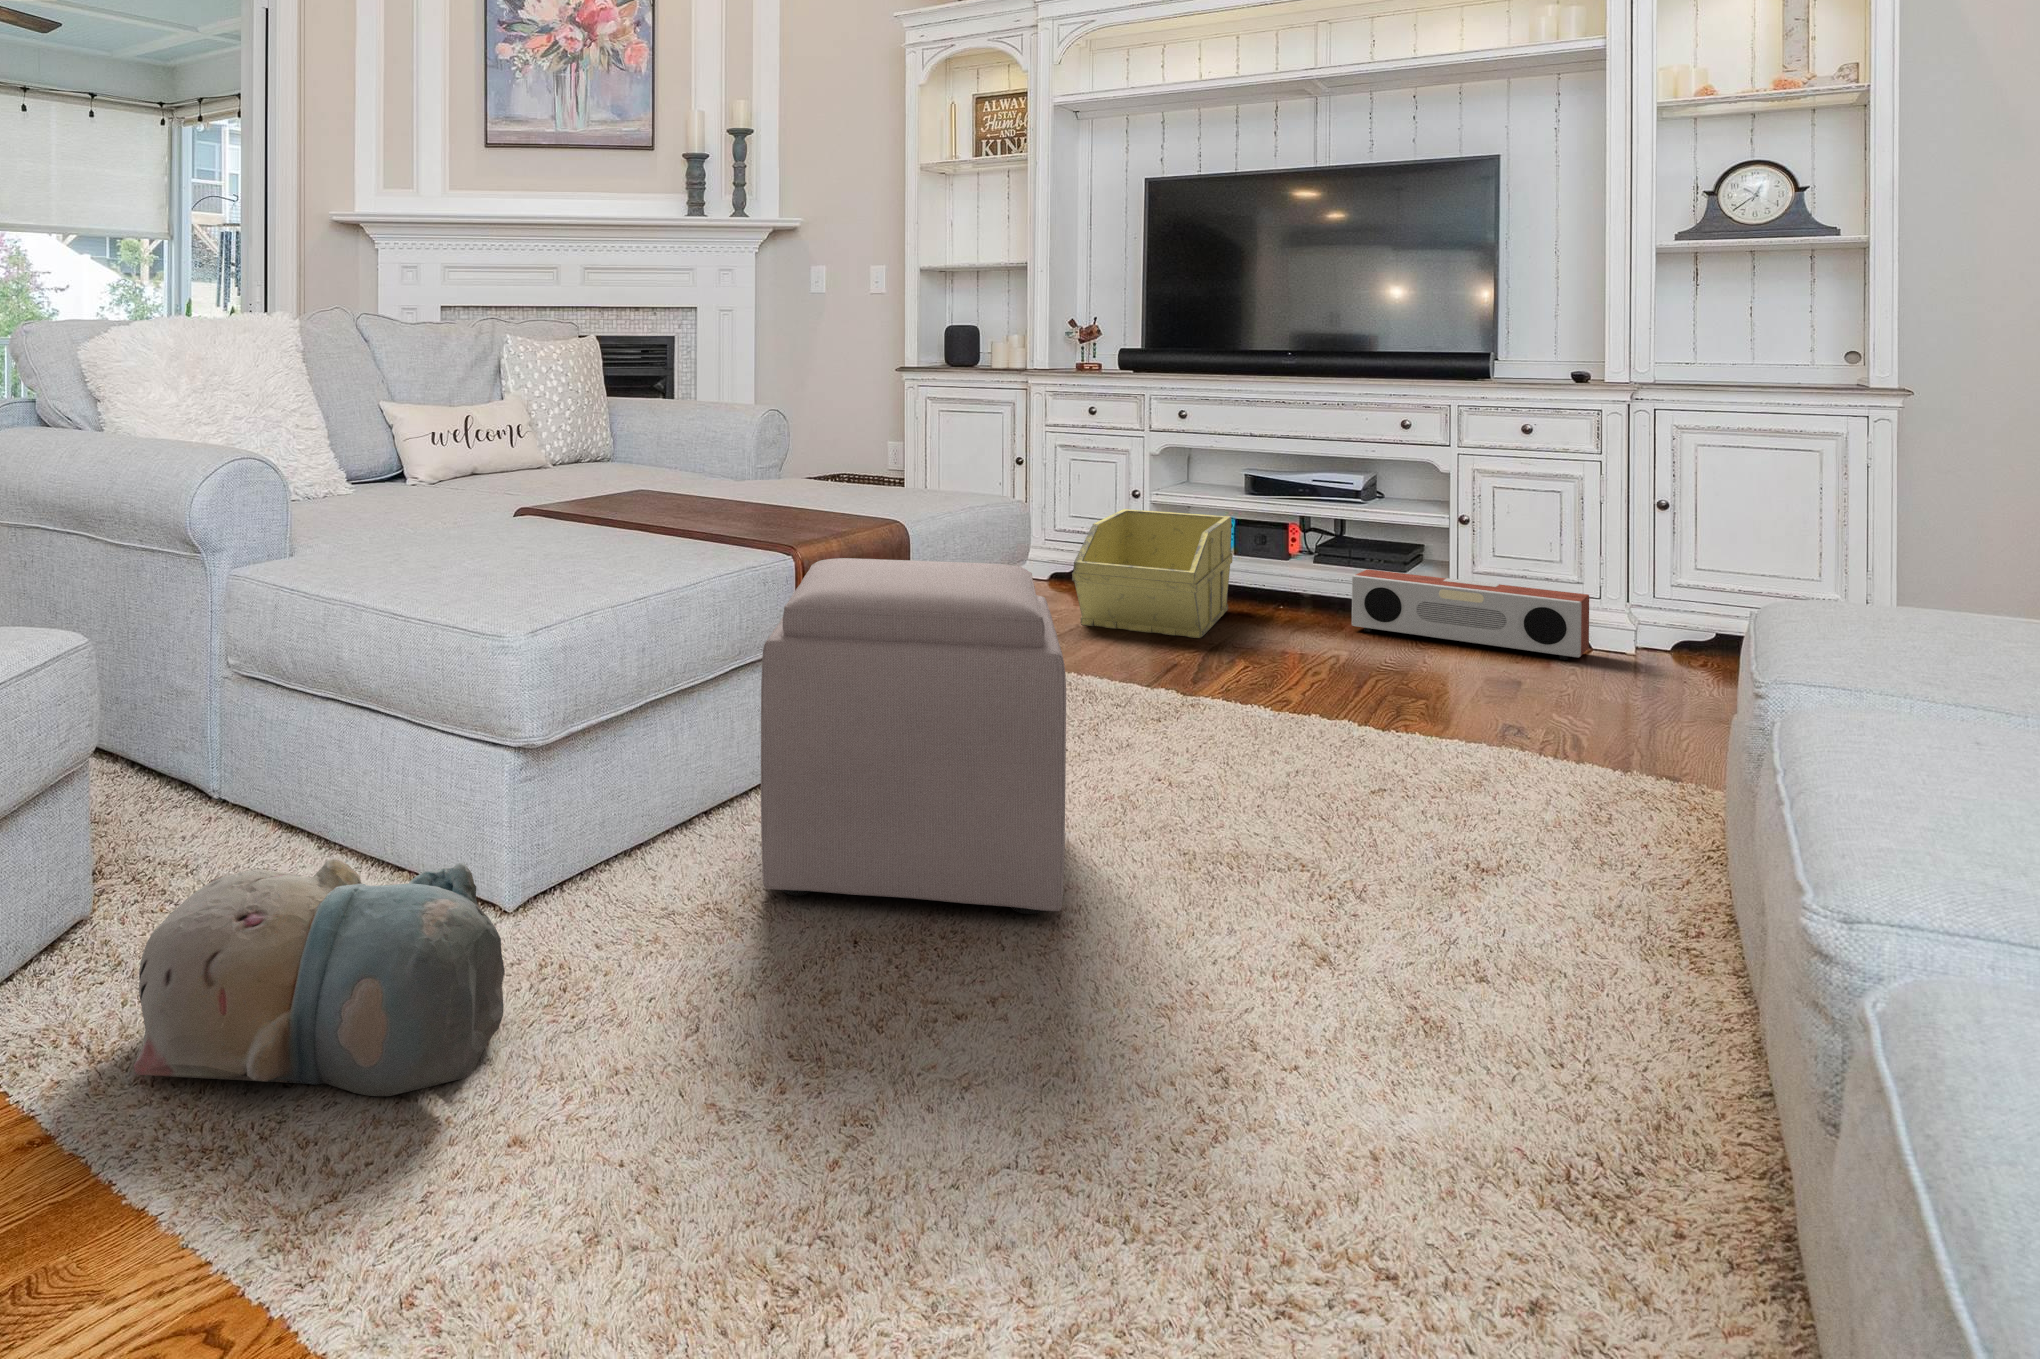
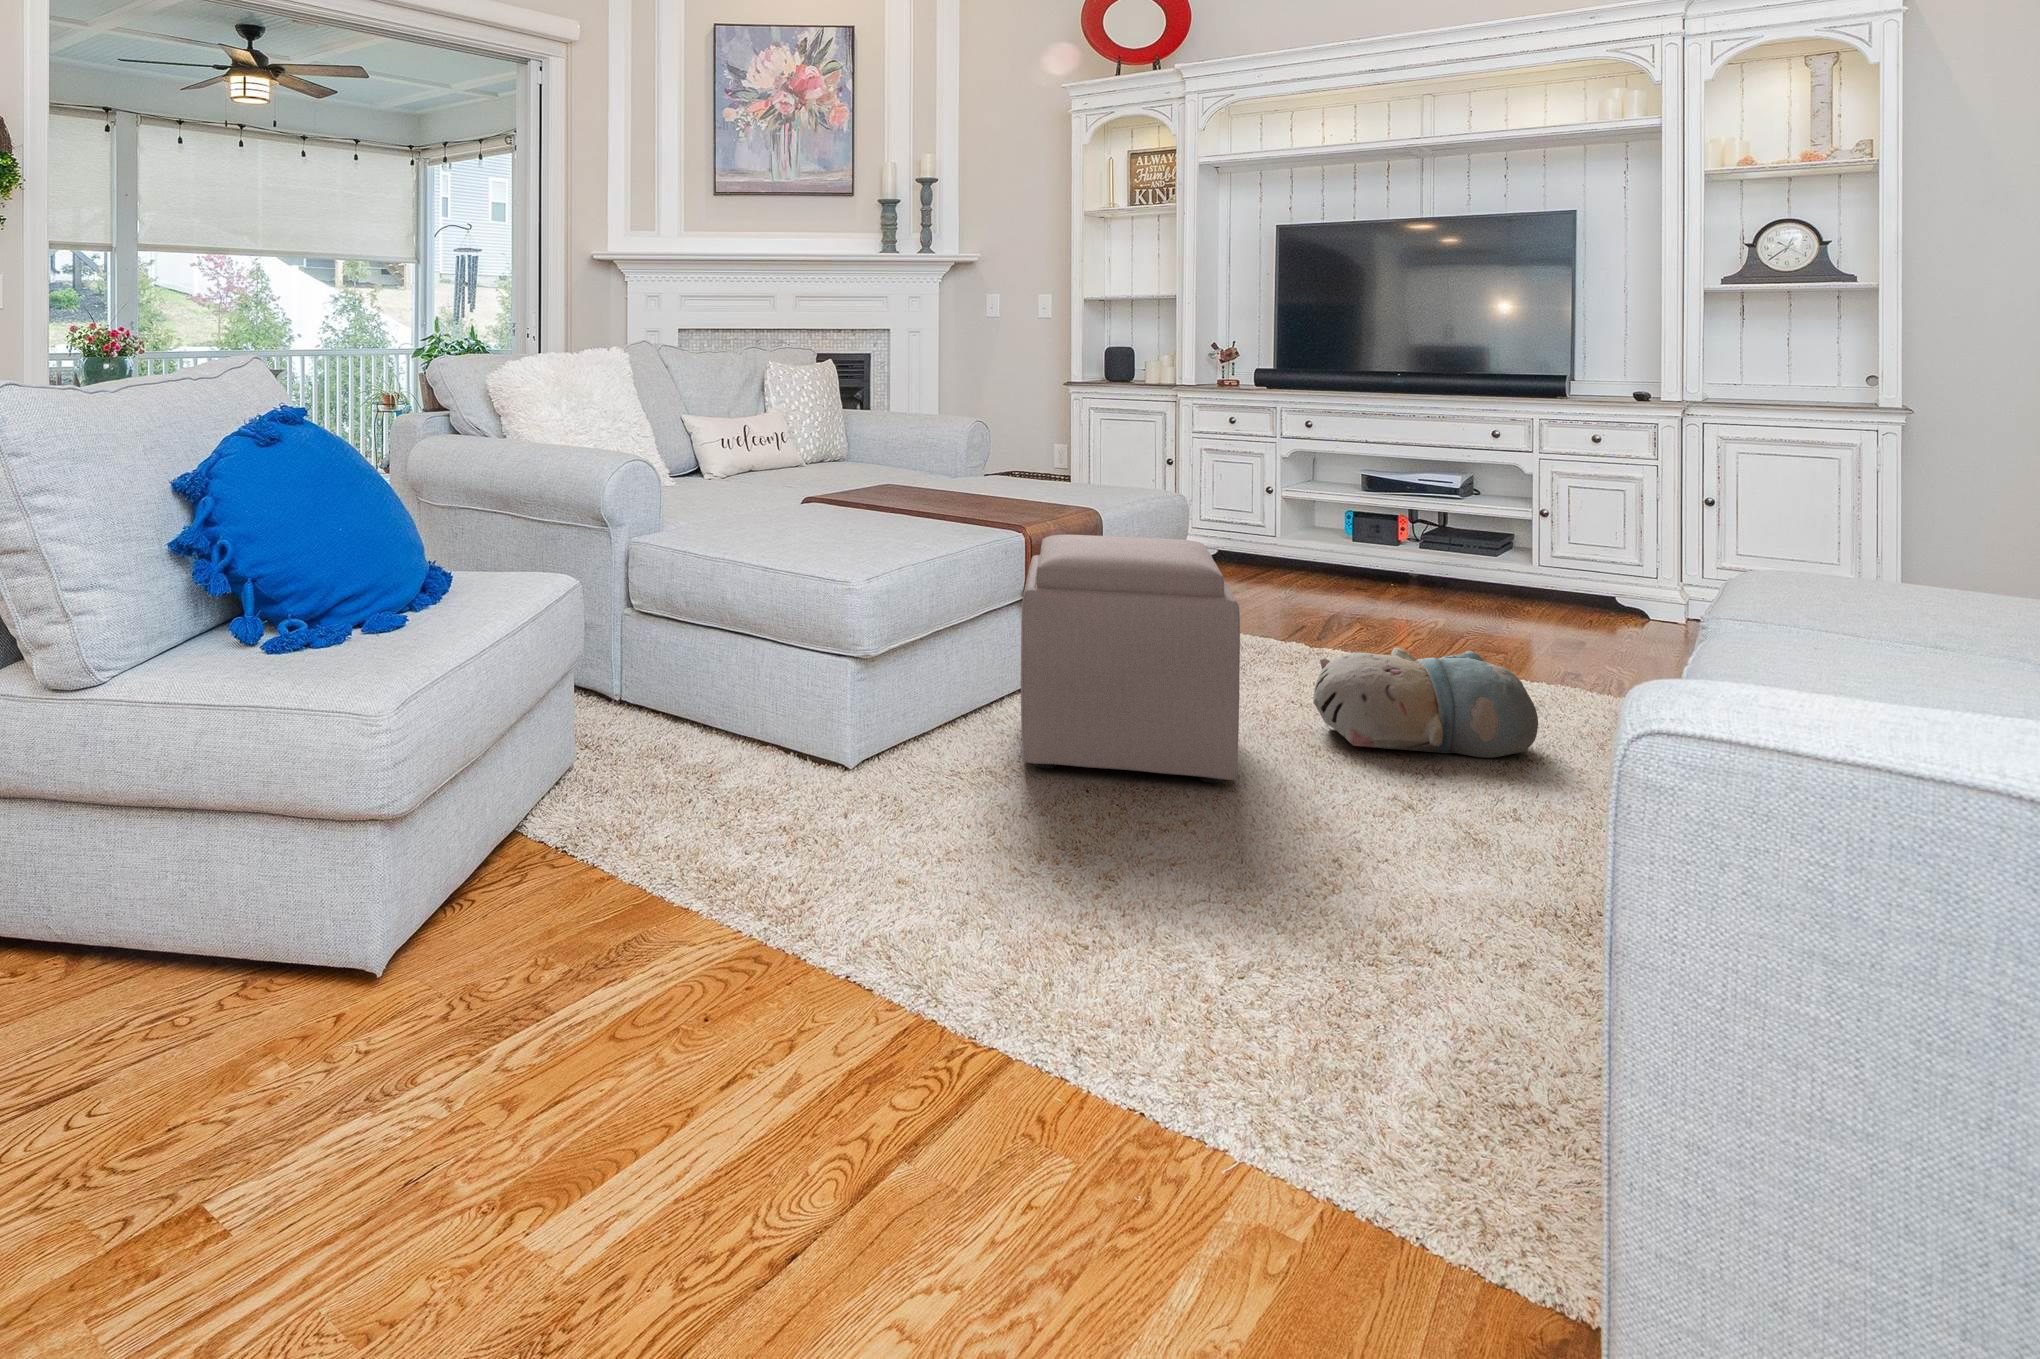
storage bin: present [1072,509,1233,638] -> none [1218,500,1349,605]
speaker: present [1352,569,1589,660] -> none [1449,551,1646,625]
plush toy: present [133,858,505,1096] -> present [1313,648,1538,758]

